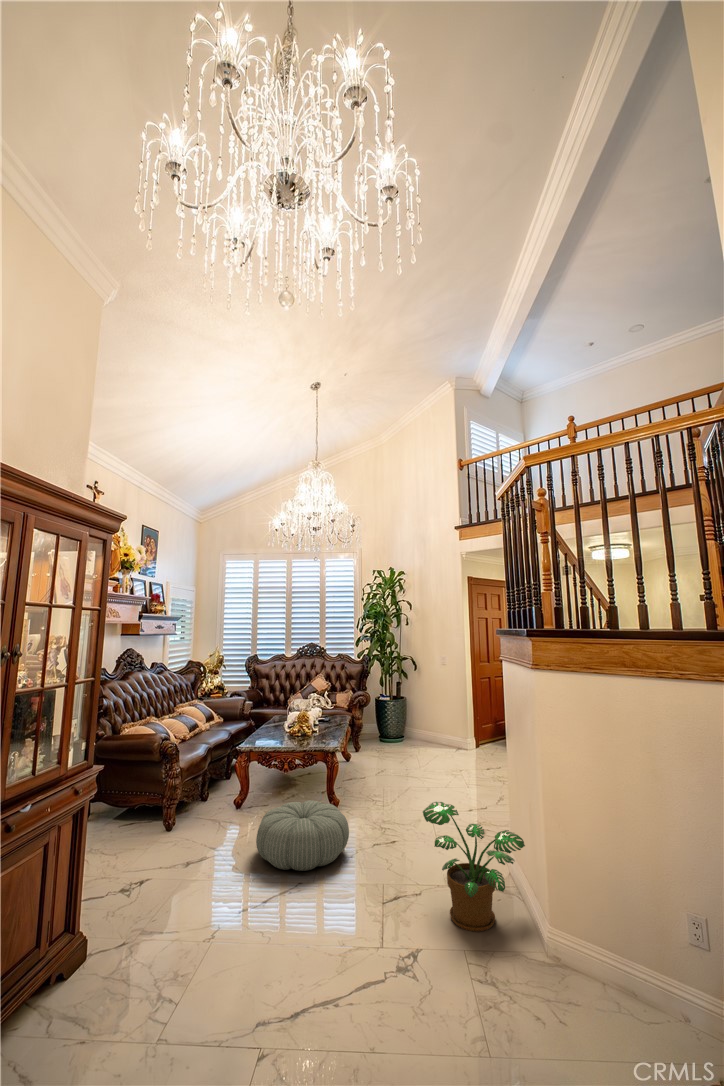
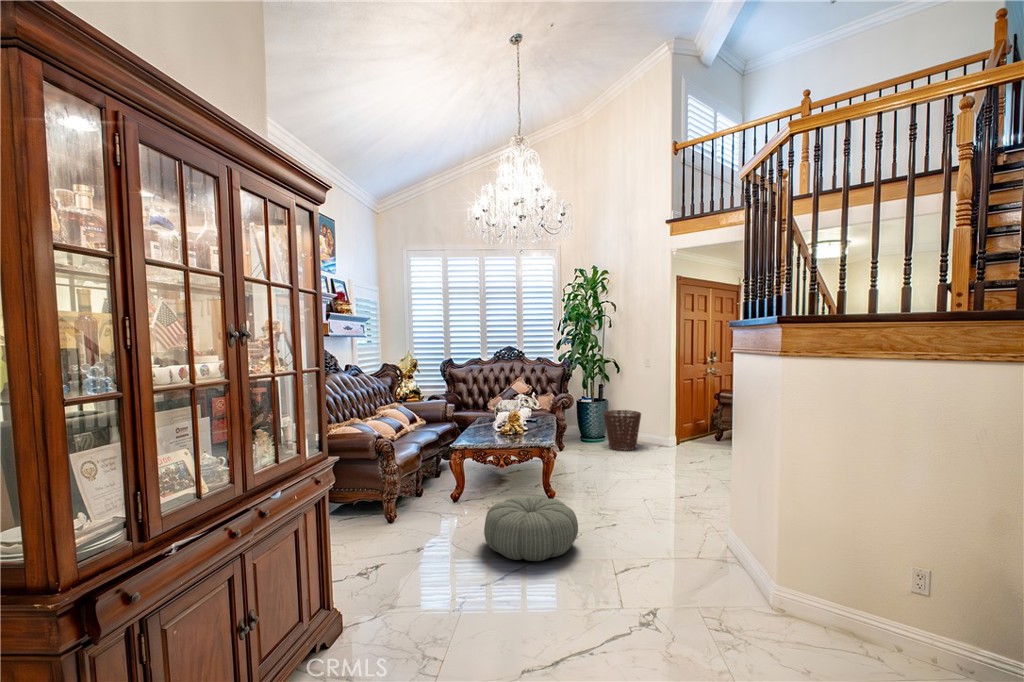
basket: none [399,707,434,749] -> present [604,410,641,451]
potted plant: present [423,802,525,932] -> none [664,496,788,620]

